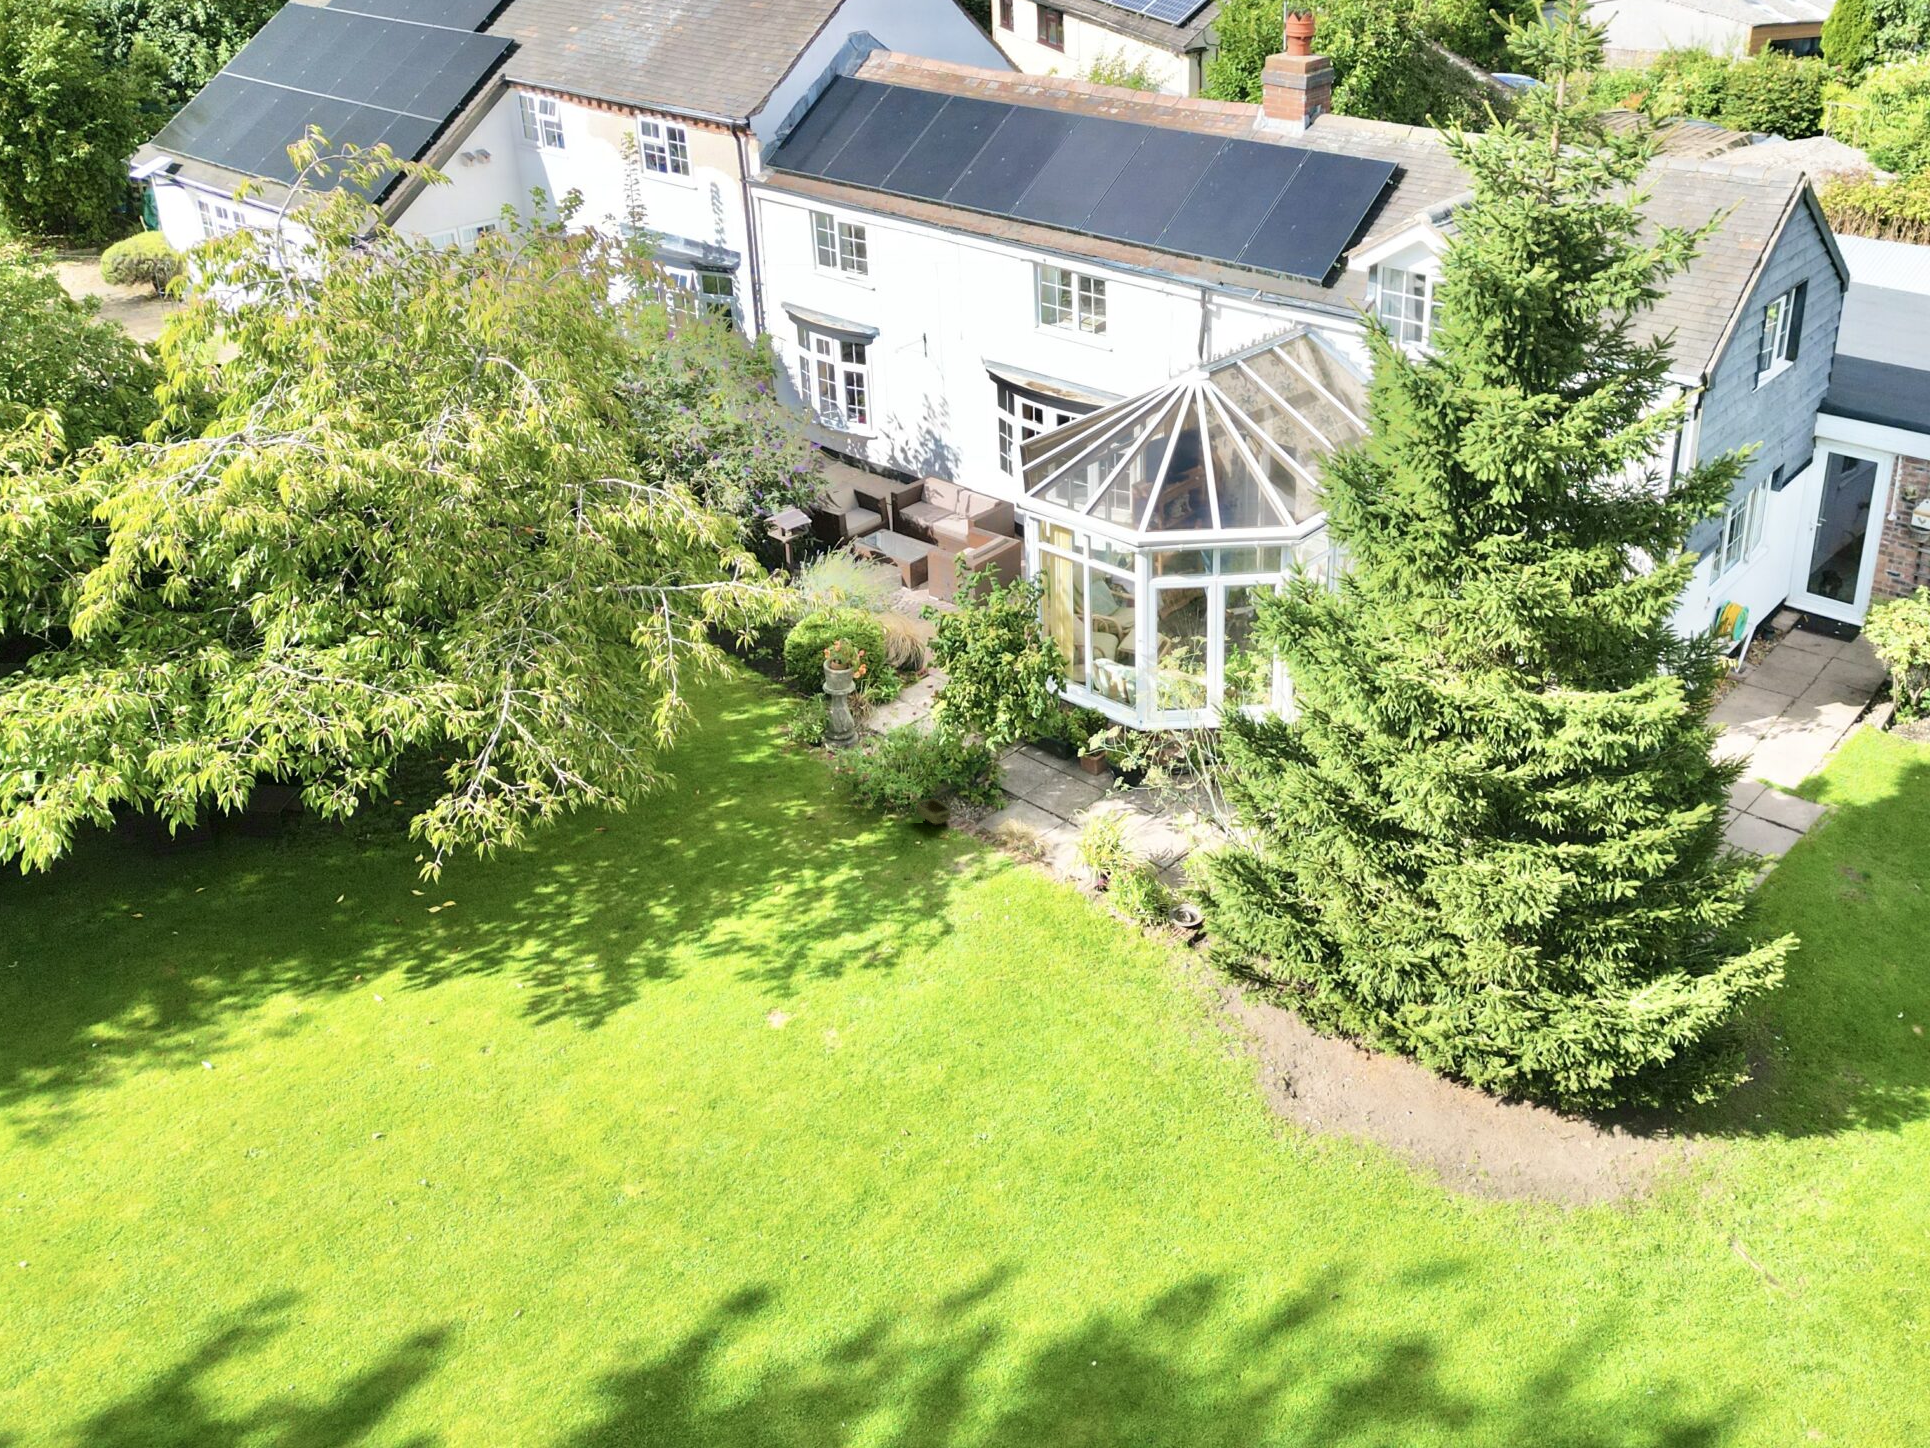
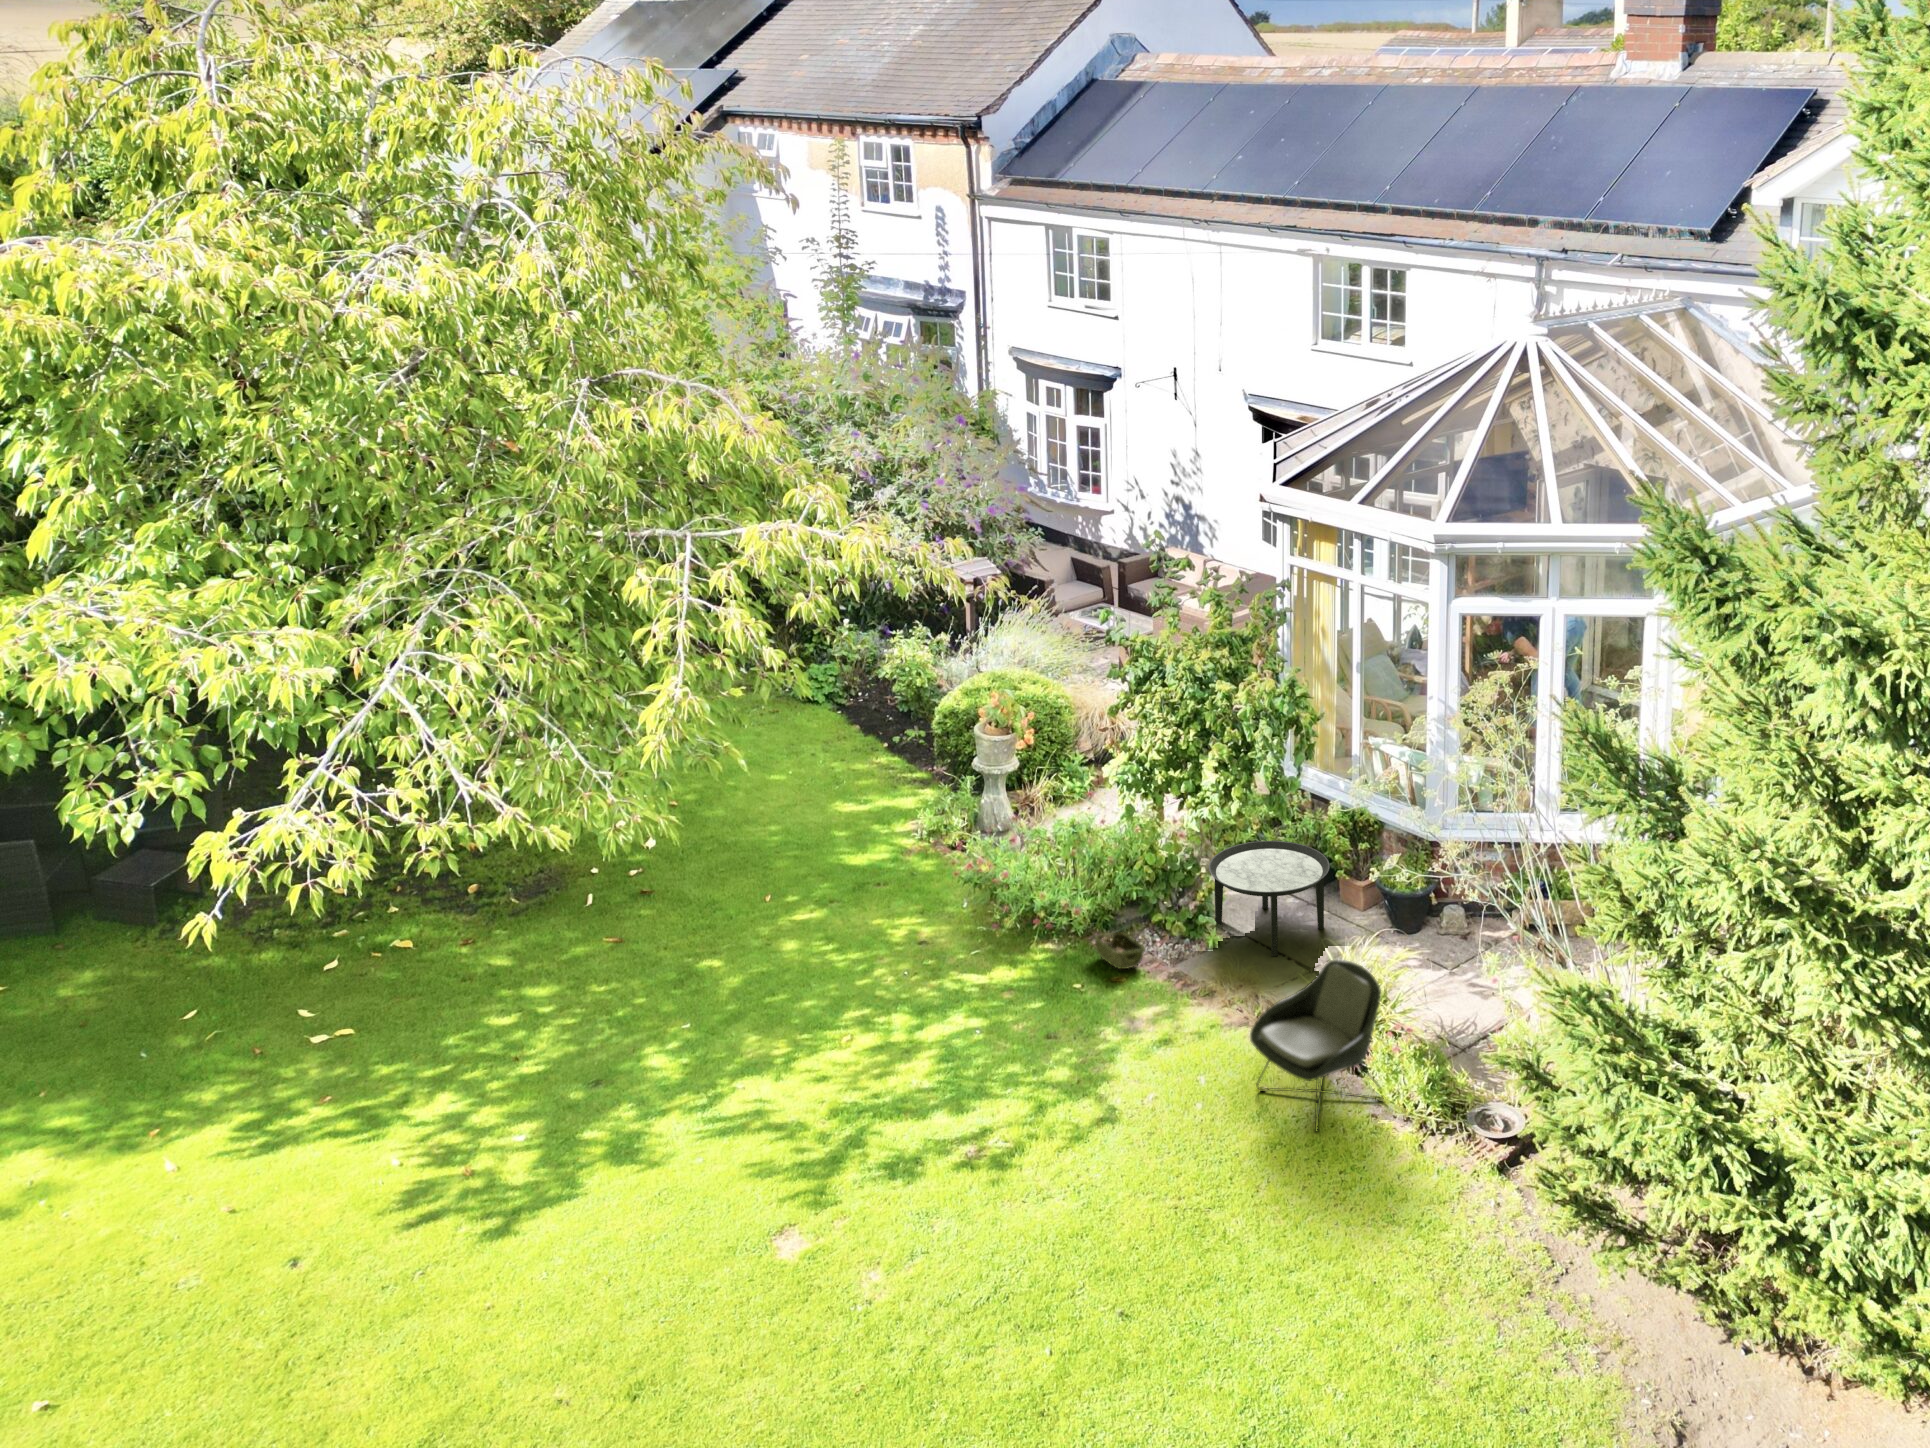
round table: none [989,728,1070,808] -> present [1209,841,1330,956]
lounge chair: none [1030,821,1116,928] -> present [1250,959,1383,1131]

